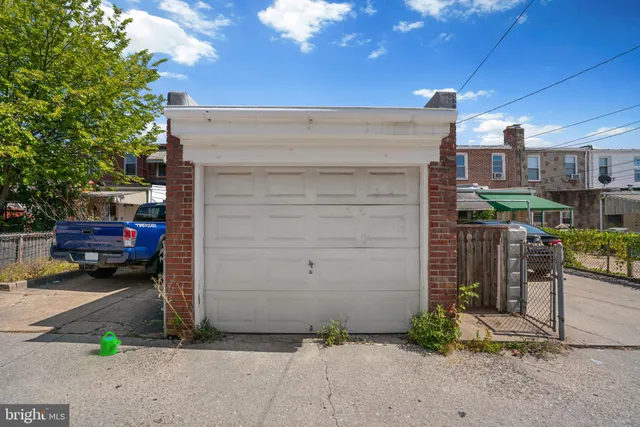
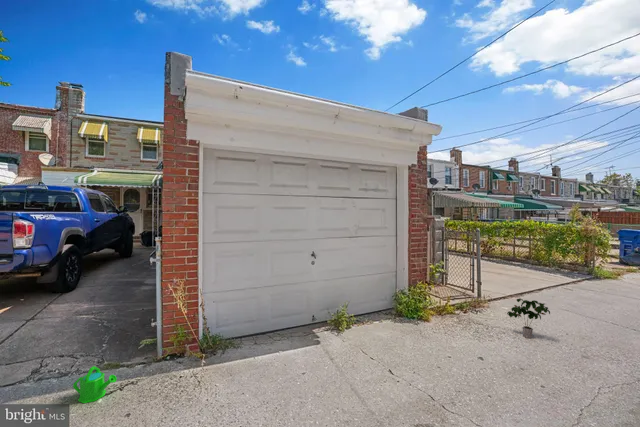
potted plant: none [547,341,607,401] -> present [507,298,550,338]

